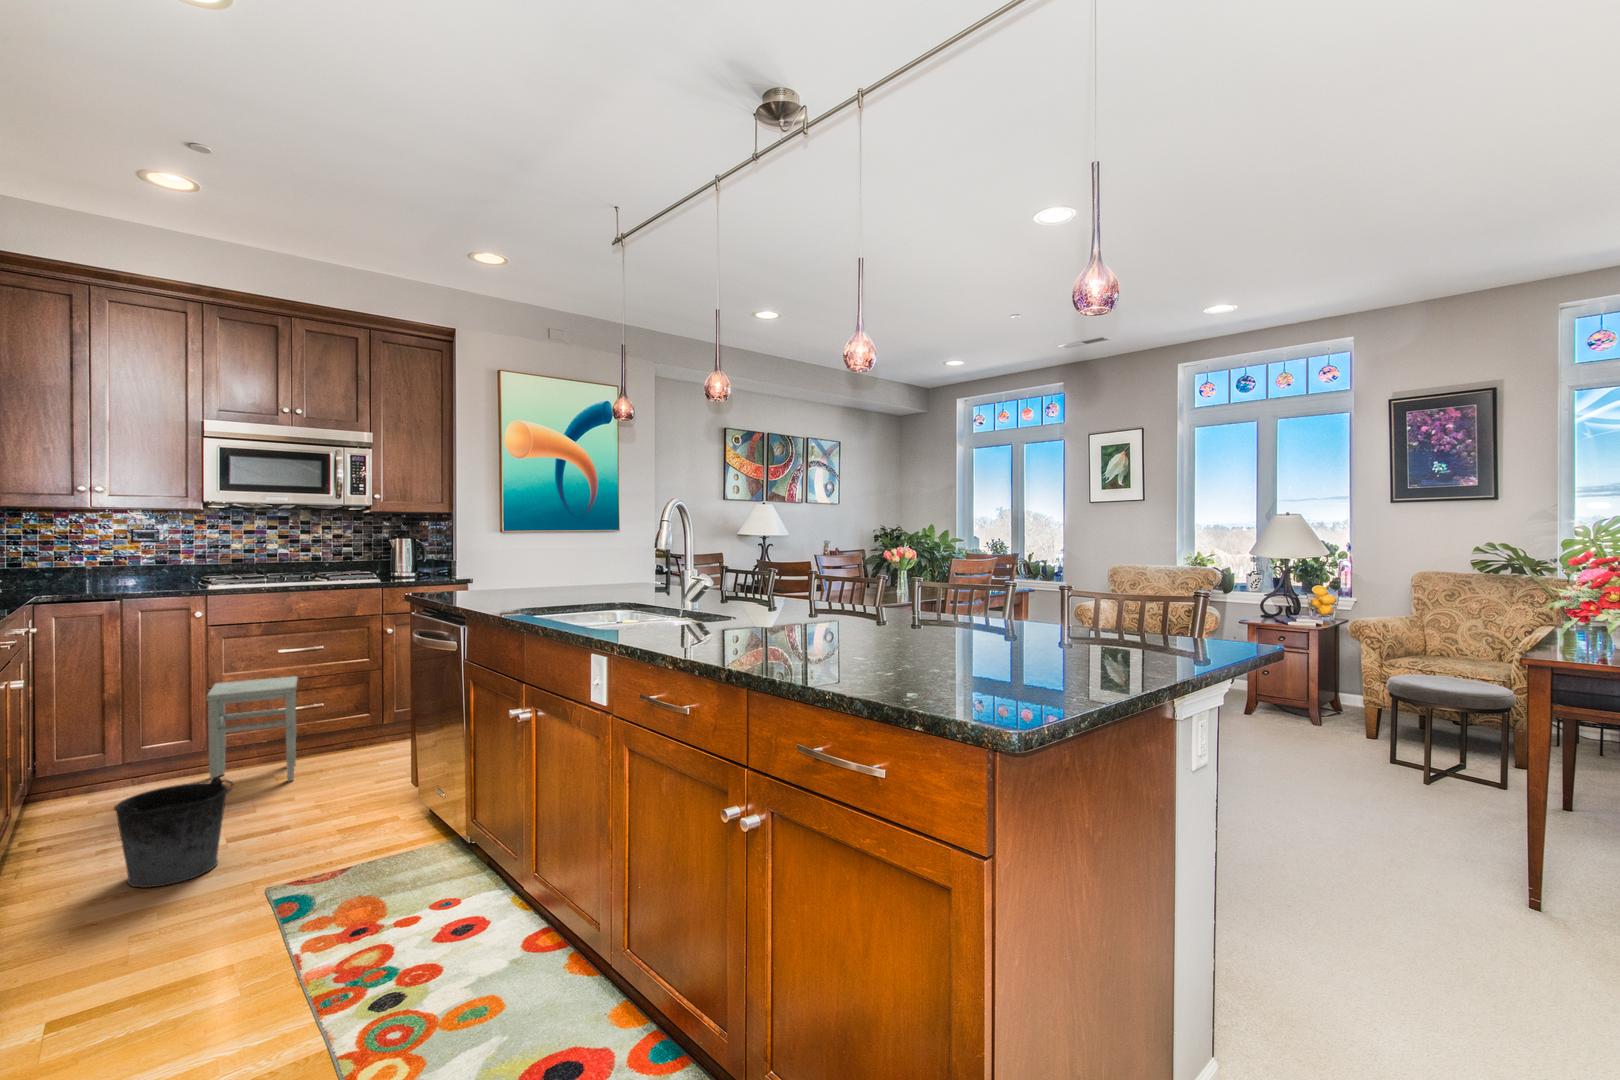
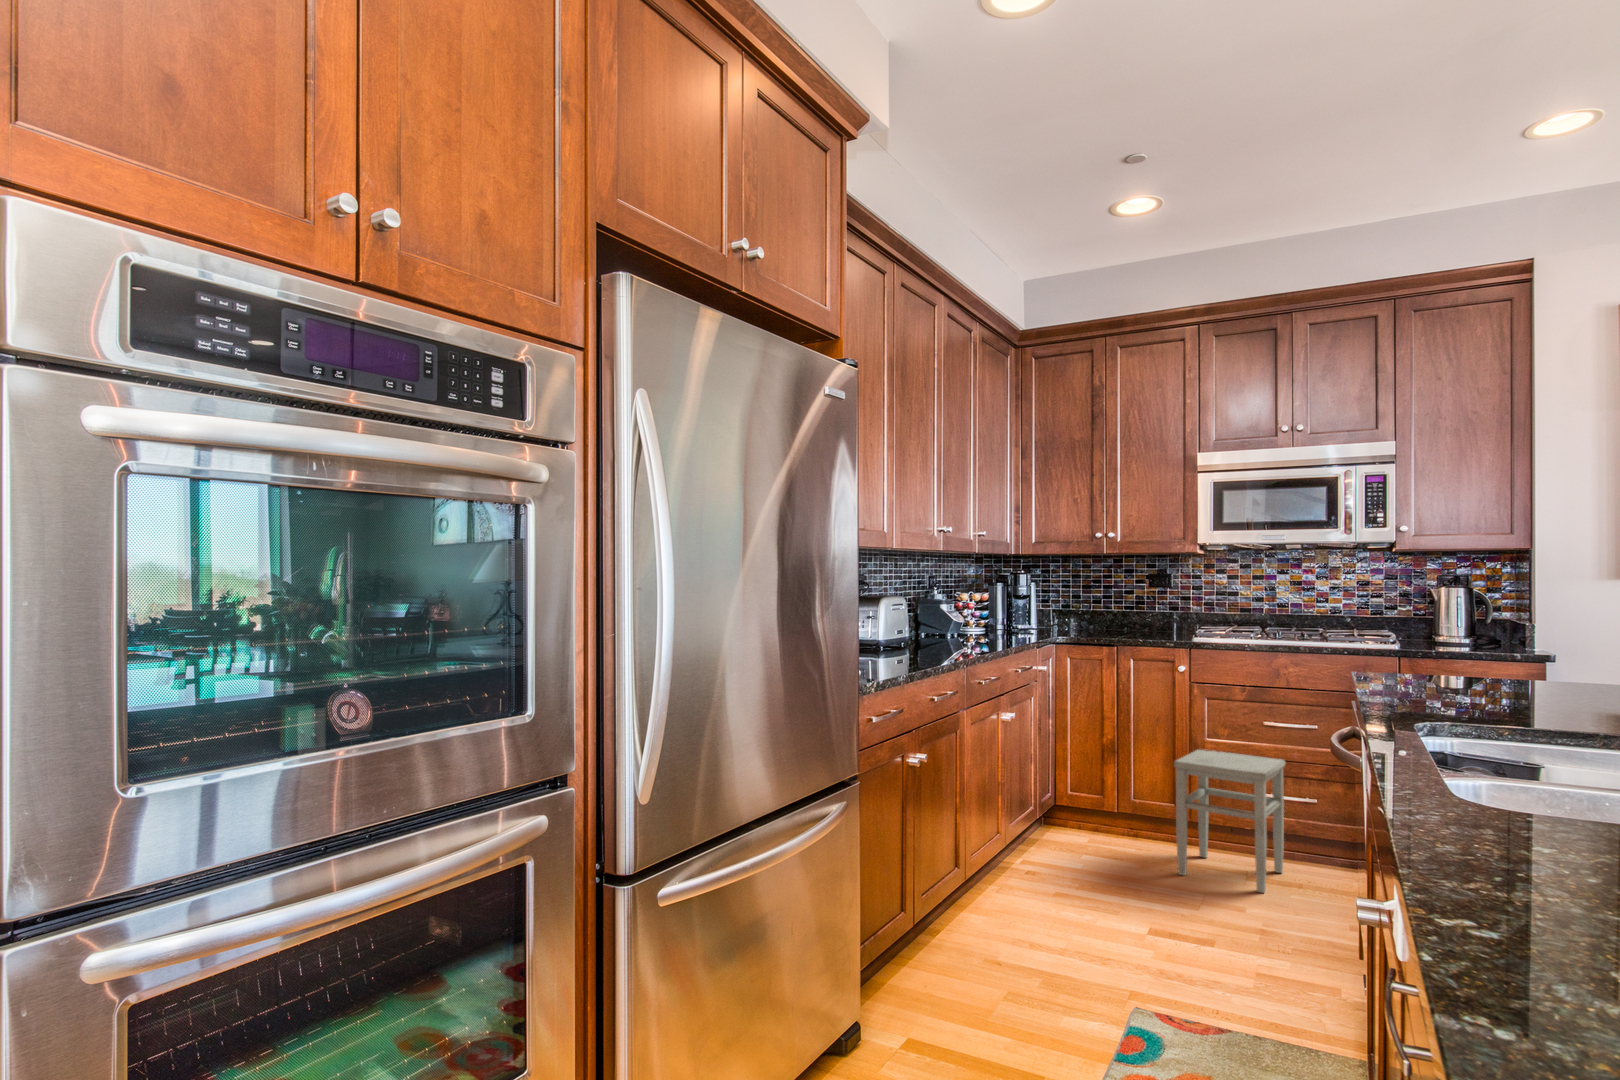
bucket: present [114,777,234,887] -> none [1027,851,1137,967]

